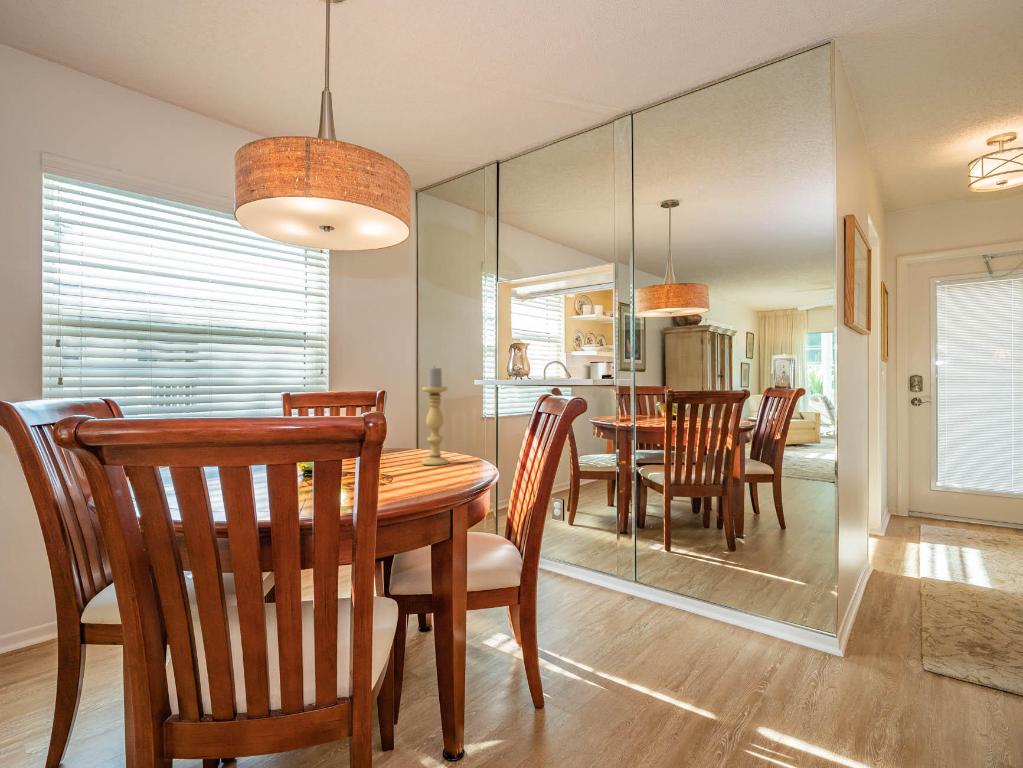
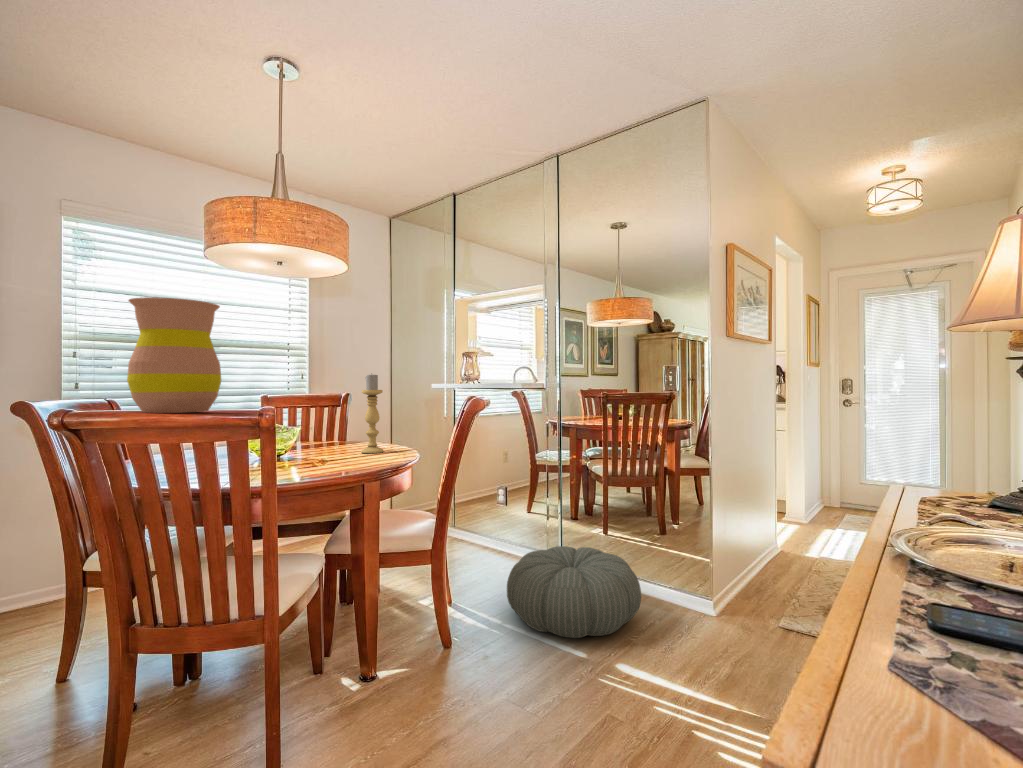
vase: none [160,256,285,420] -> present [127,297,221,413]
pouf: none [595,574,763,693] -> present [507,546,641,638]

